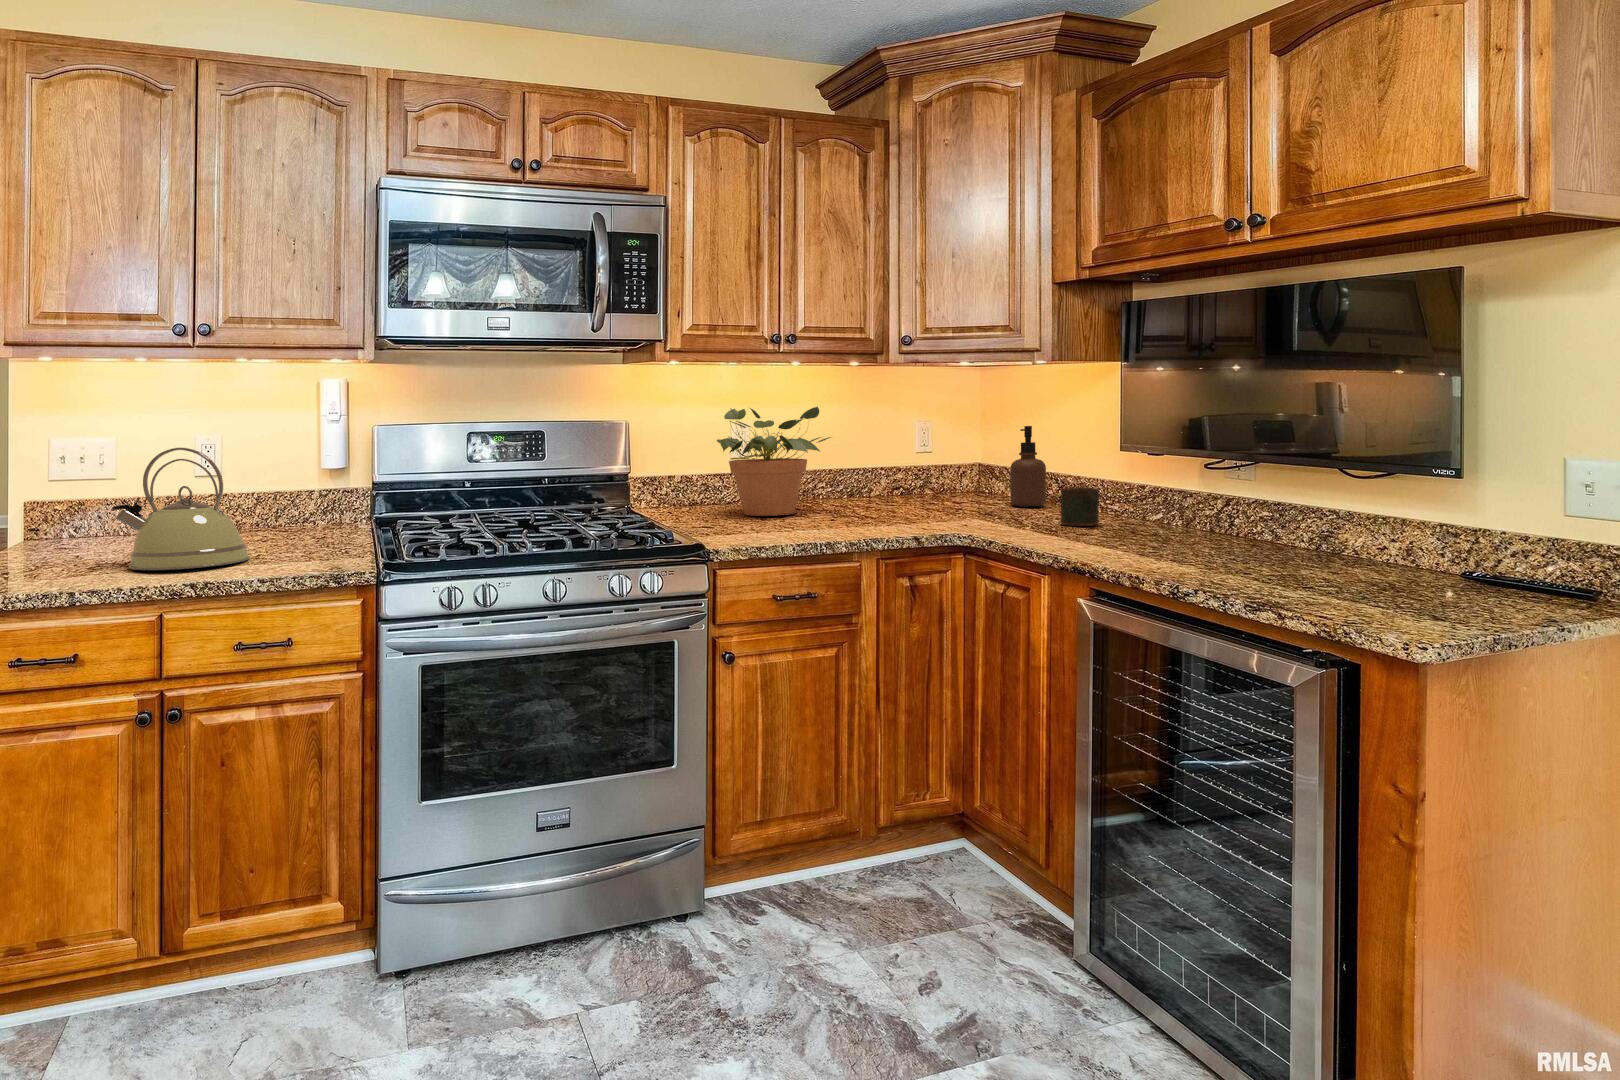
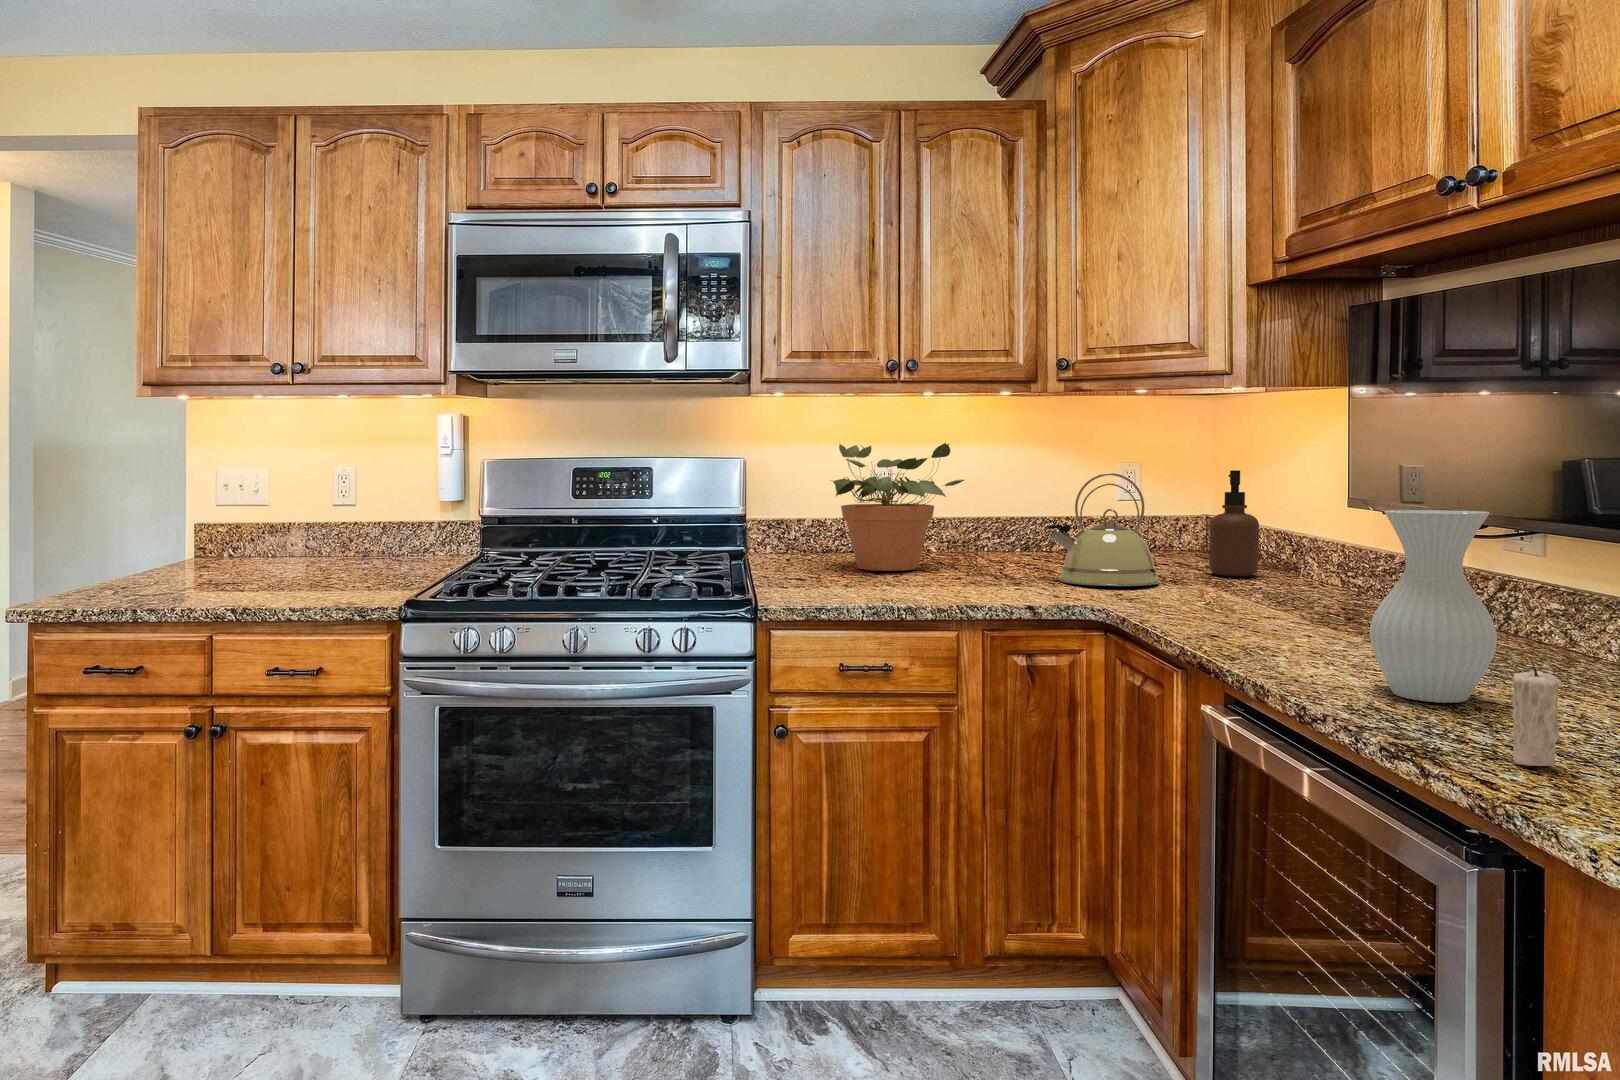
kettle: present [113,448,250,570] -> present [1047,473,1159,586]
vase: none [1206,453,1283,578] -> present [1370,510,1497,703]
mug: present [1061,487,1099,526] -> none [1245,553,1302,606]
candle: none [1325,539,1351,607] -> present [1512,657,1561,766]

